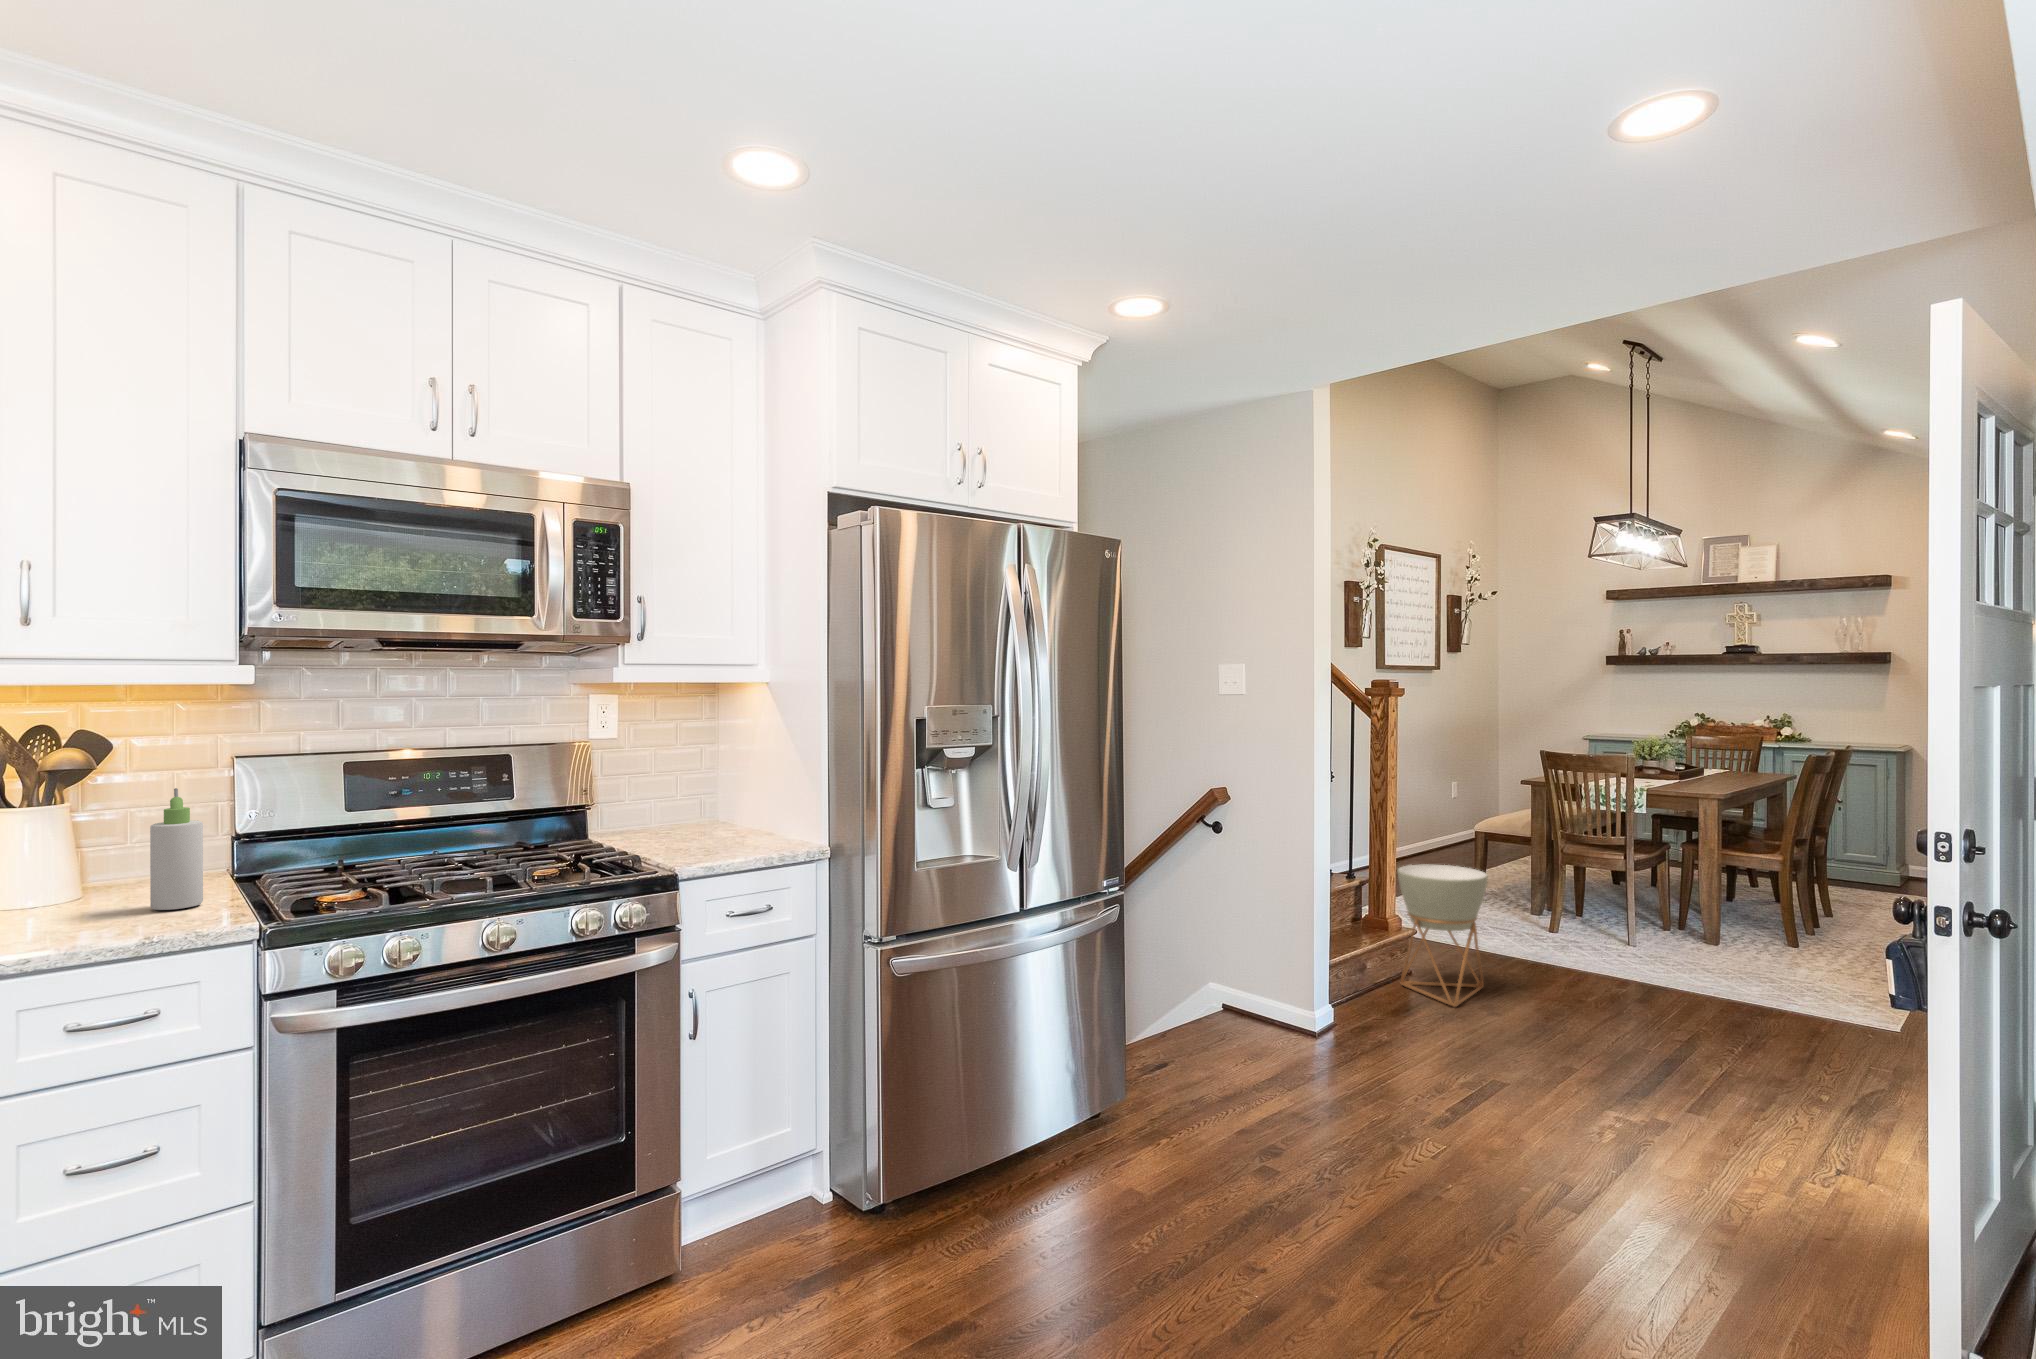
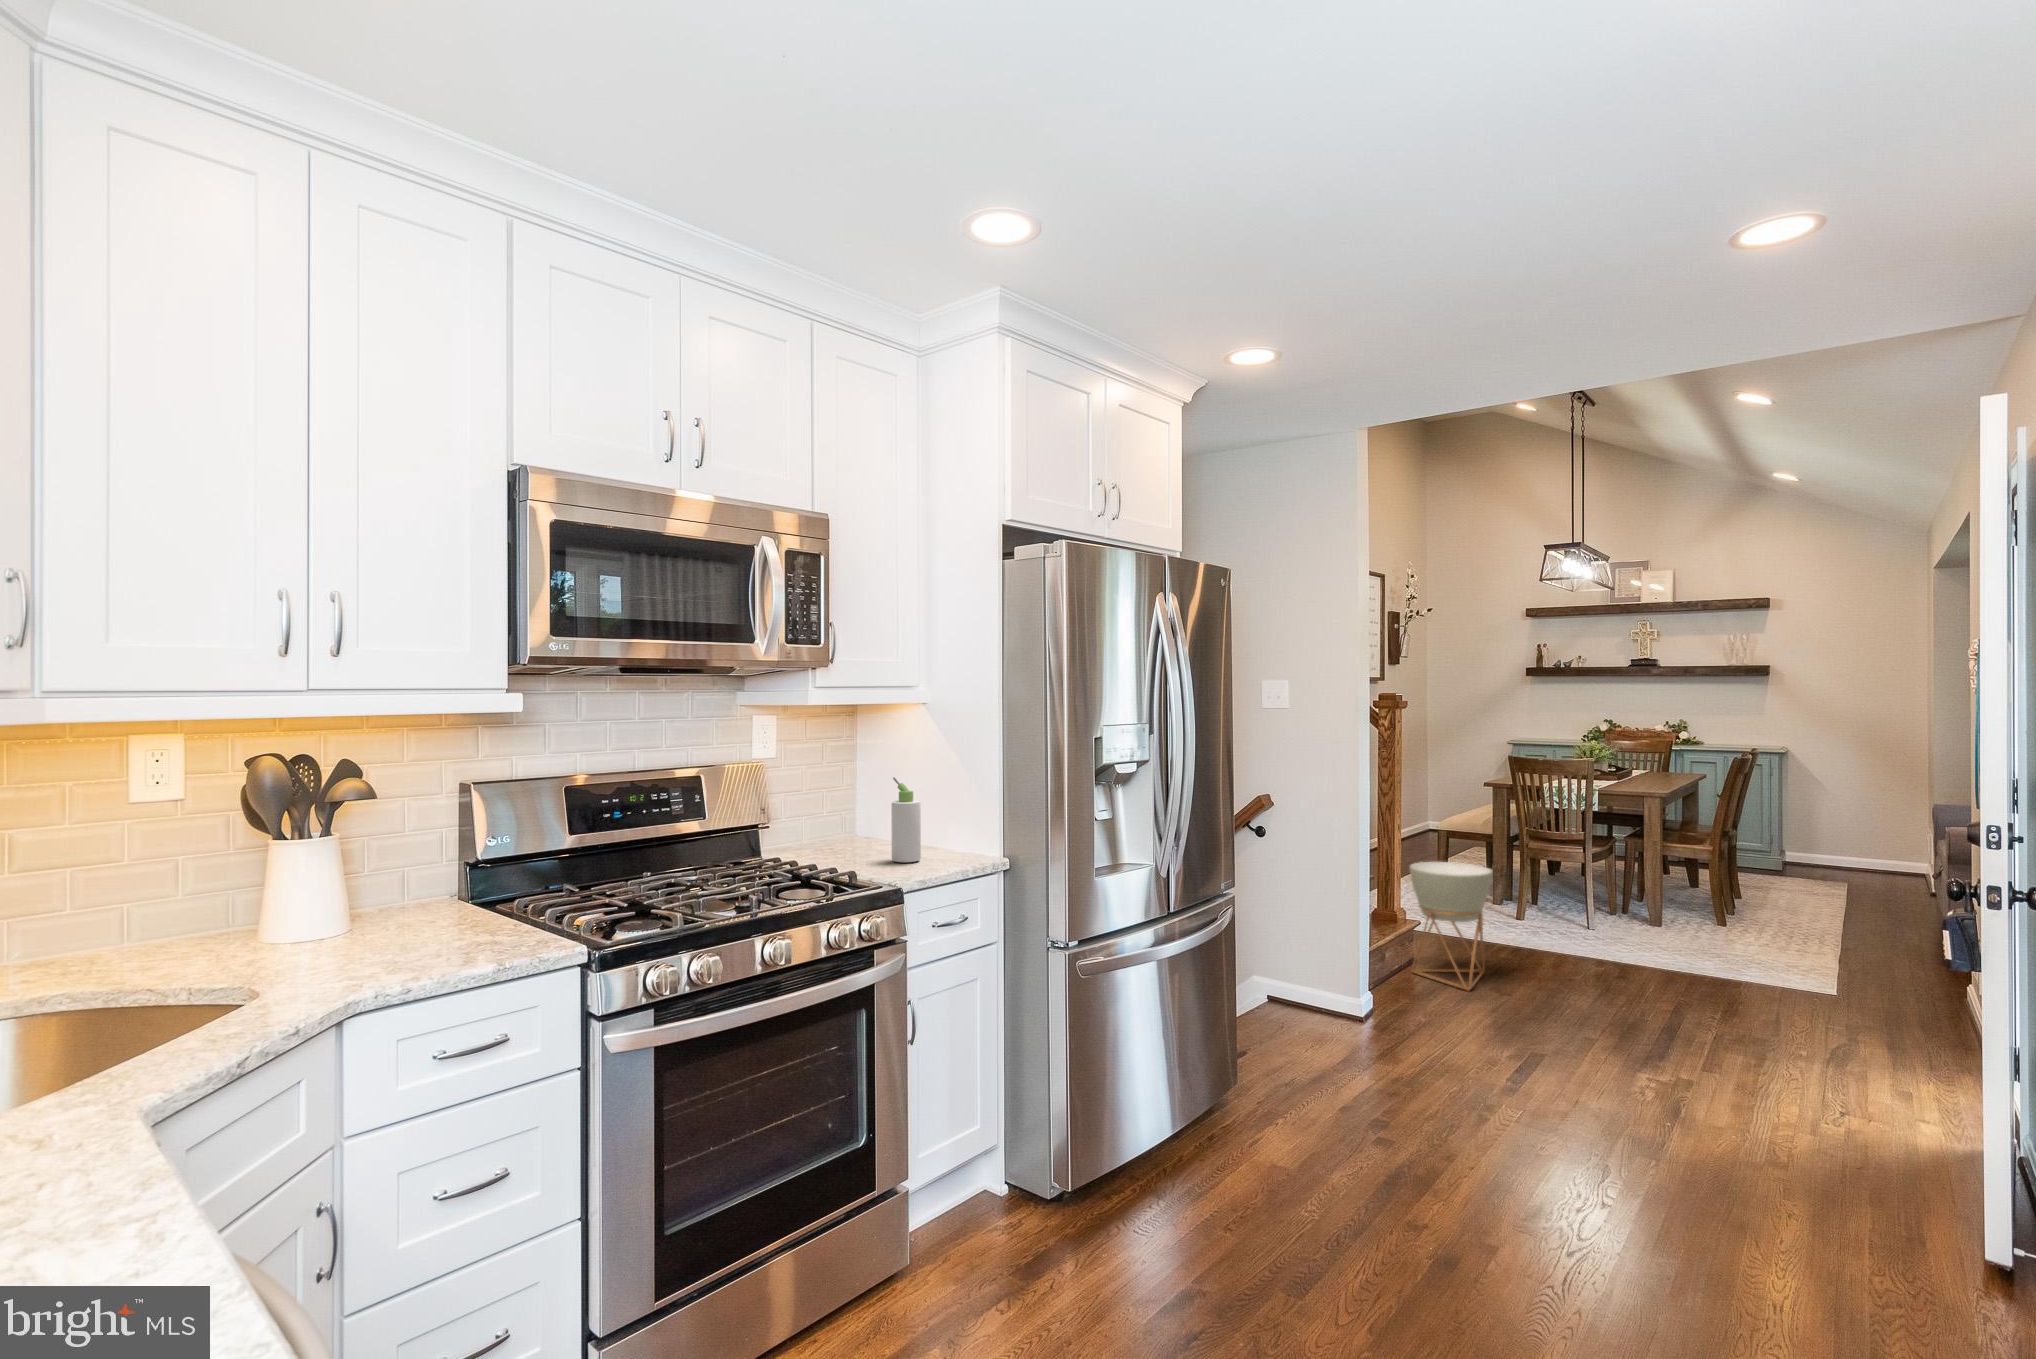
bottle: present [150,788,203,910] -> present [891,777,921,862]

